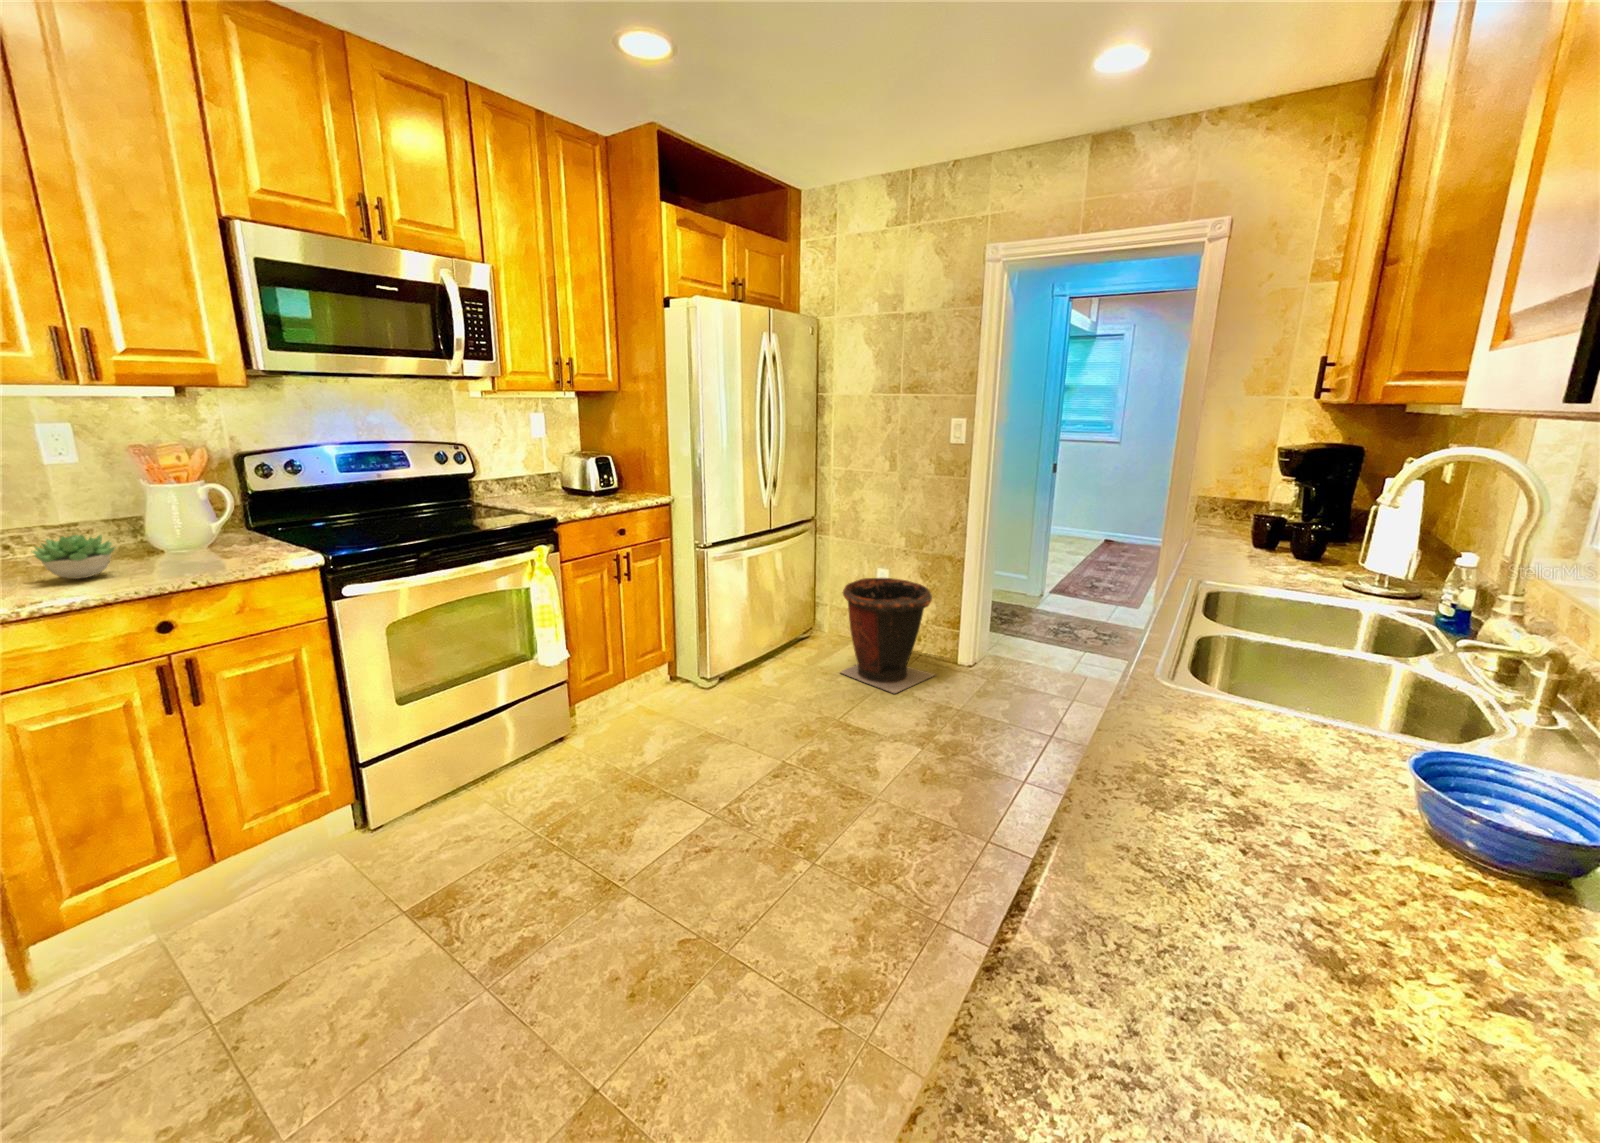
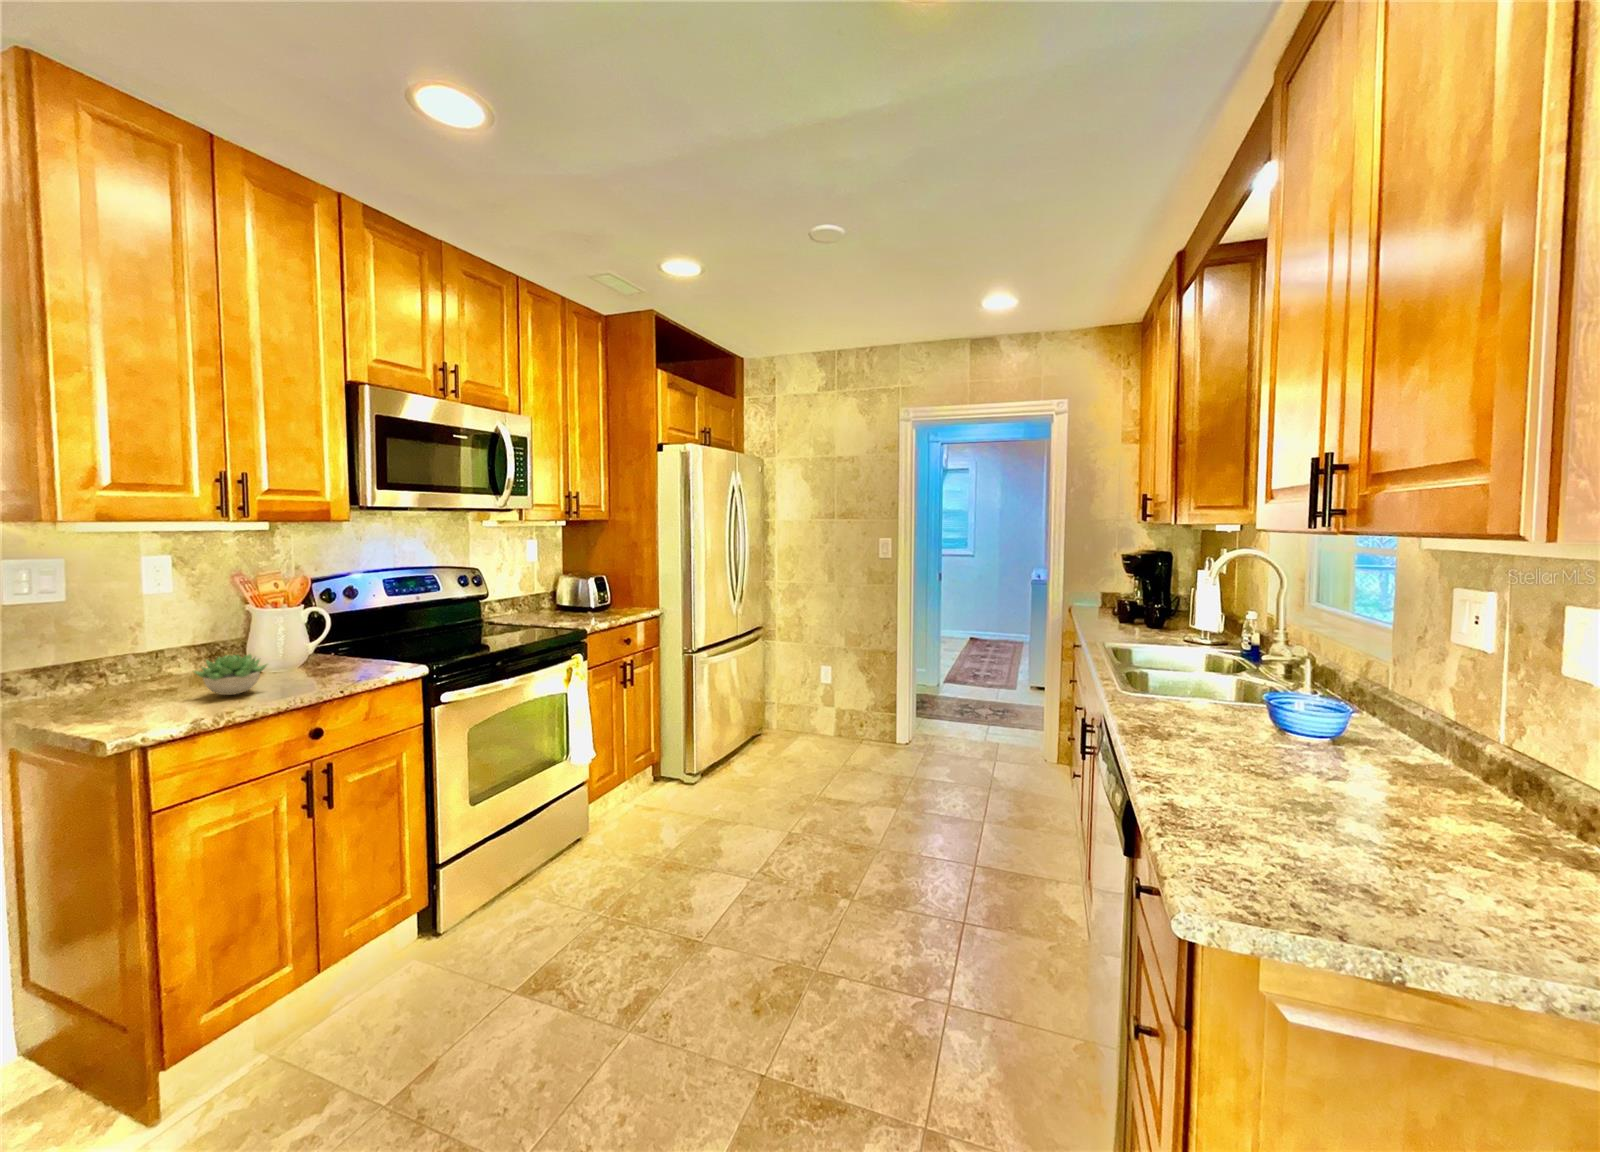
trash can: present [841,578,935,693] -> none [801,672,883,770]

